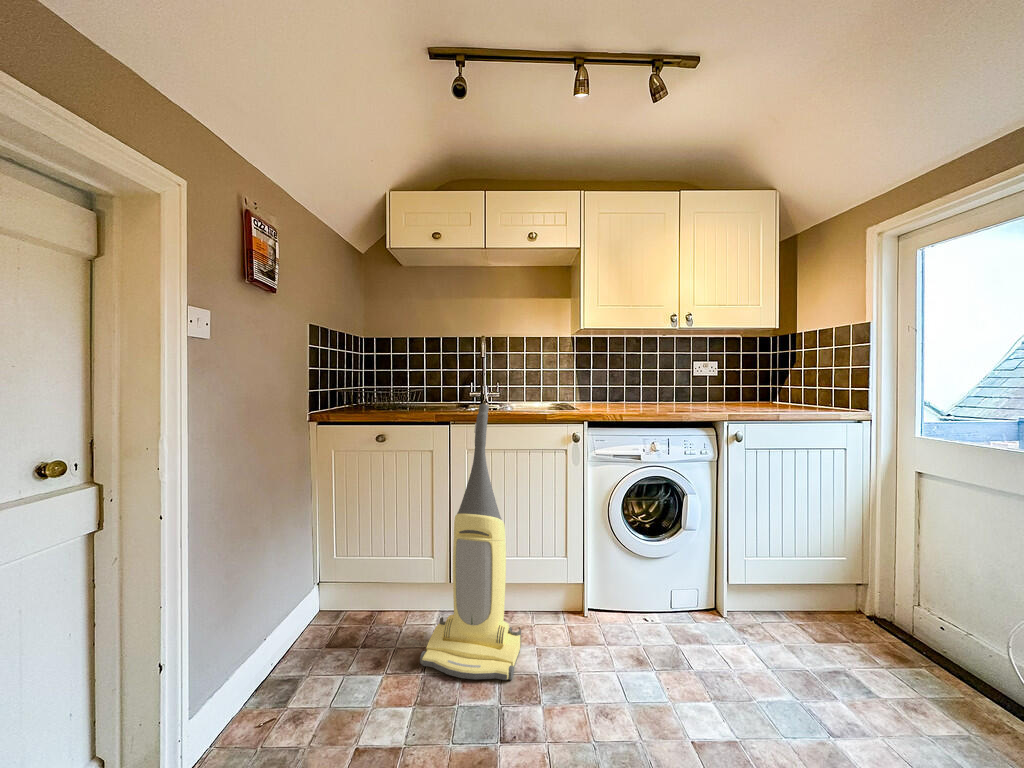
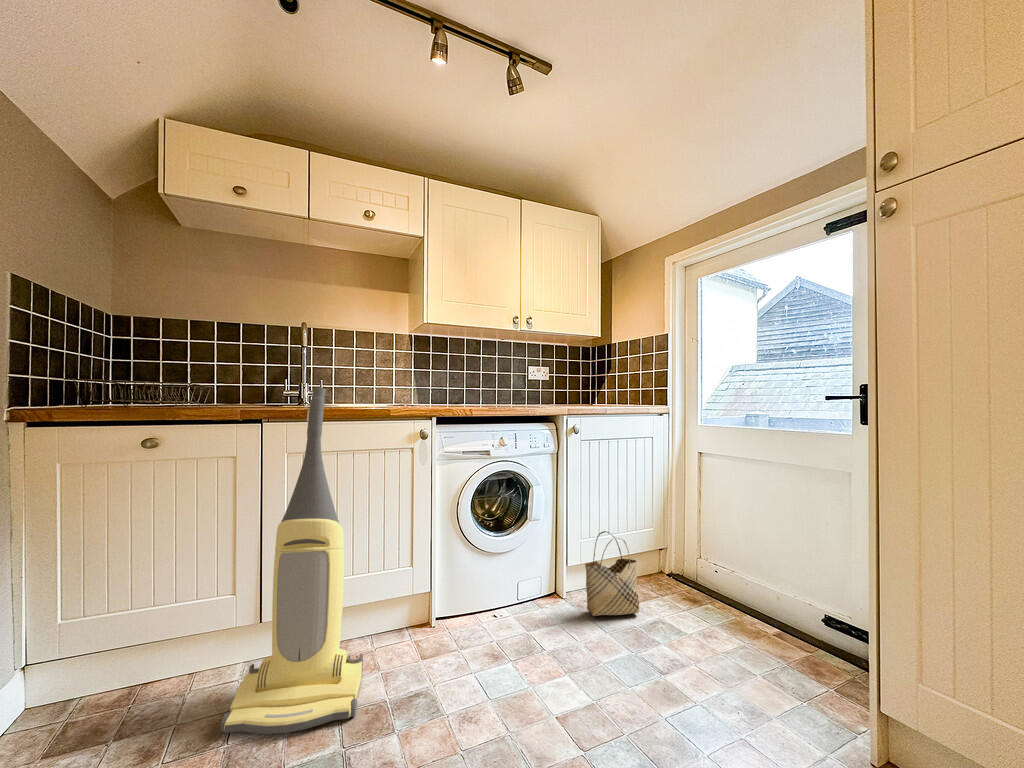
woven basket: none [746,554,814,650] -> present [585,531,639,616]

